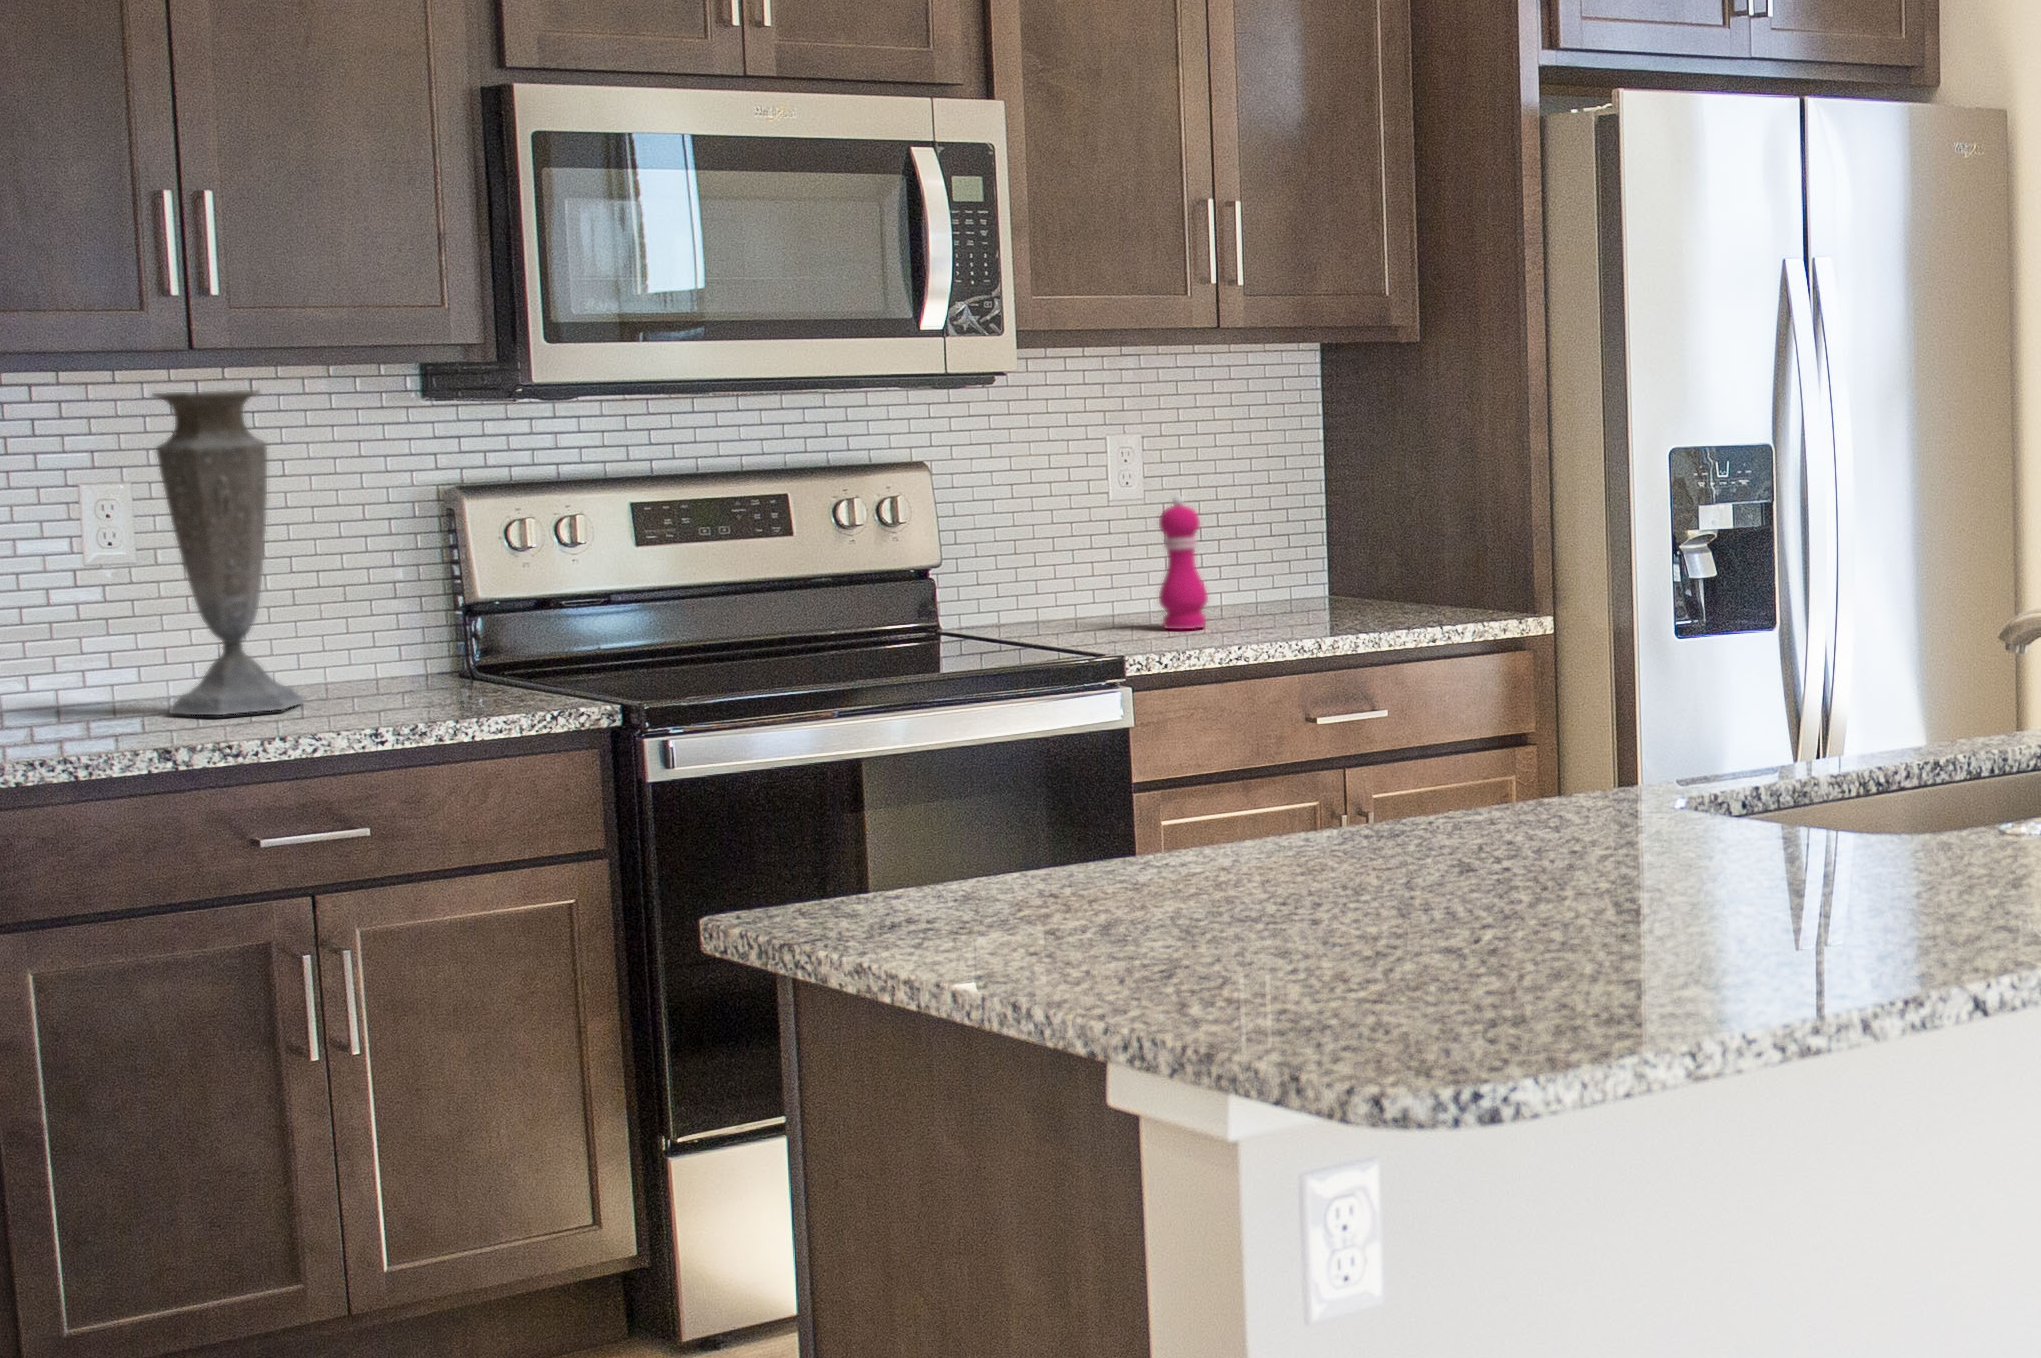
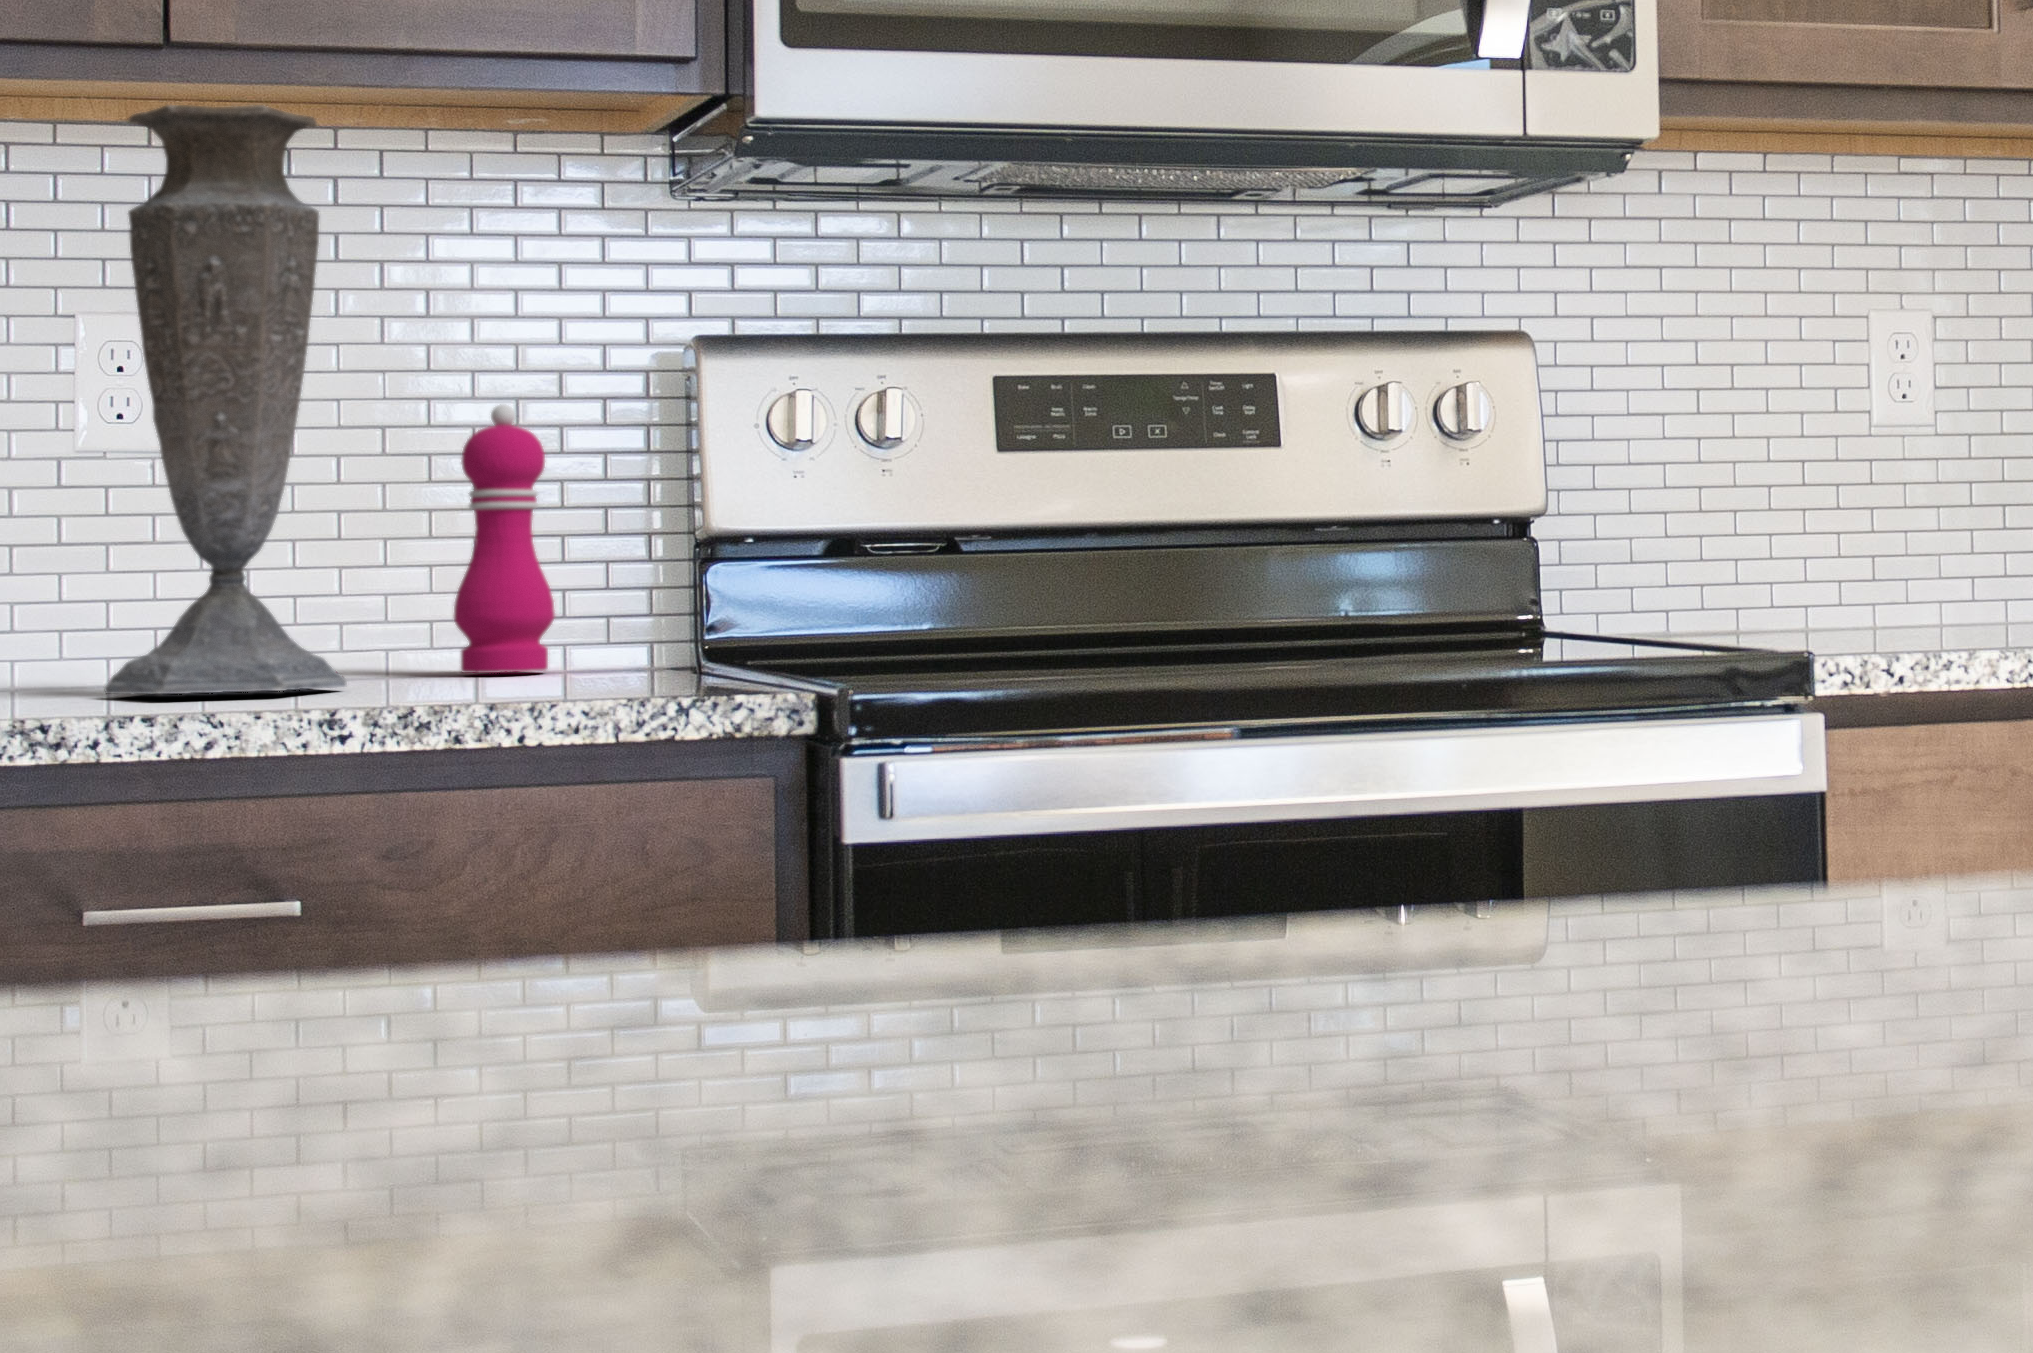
pepper mill: present [1159,496,1208,629] -> present [454,404,555,673]

